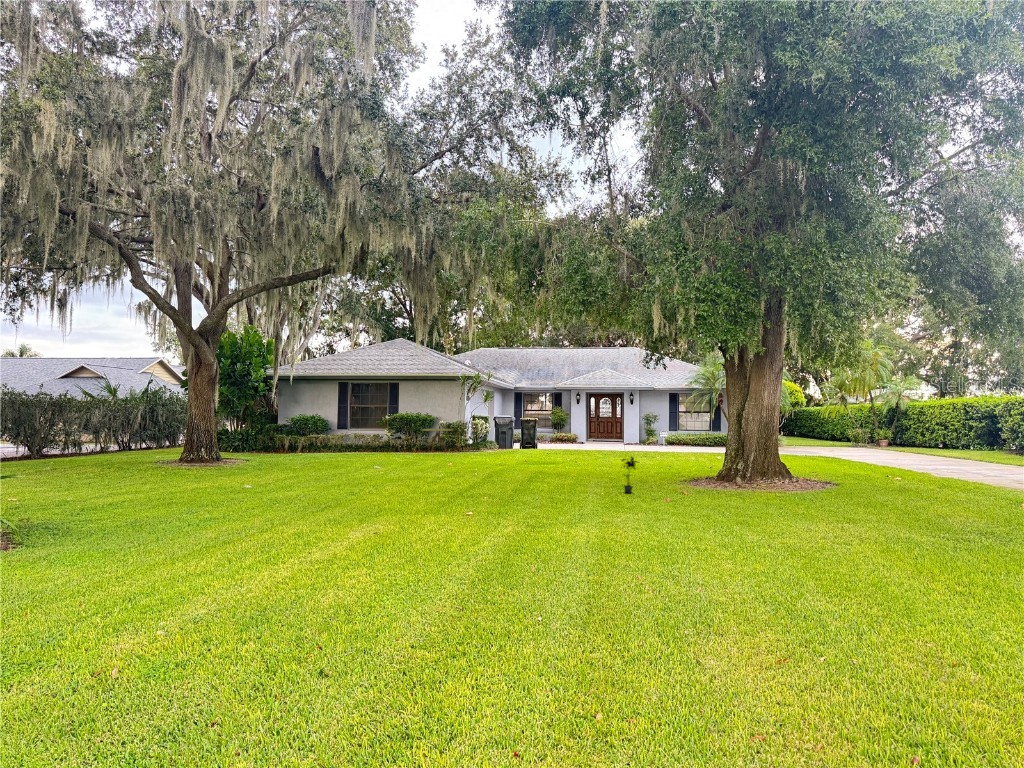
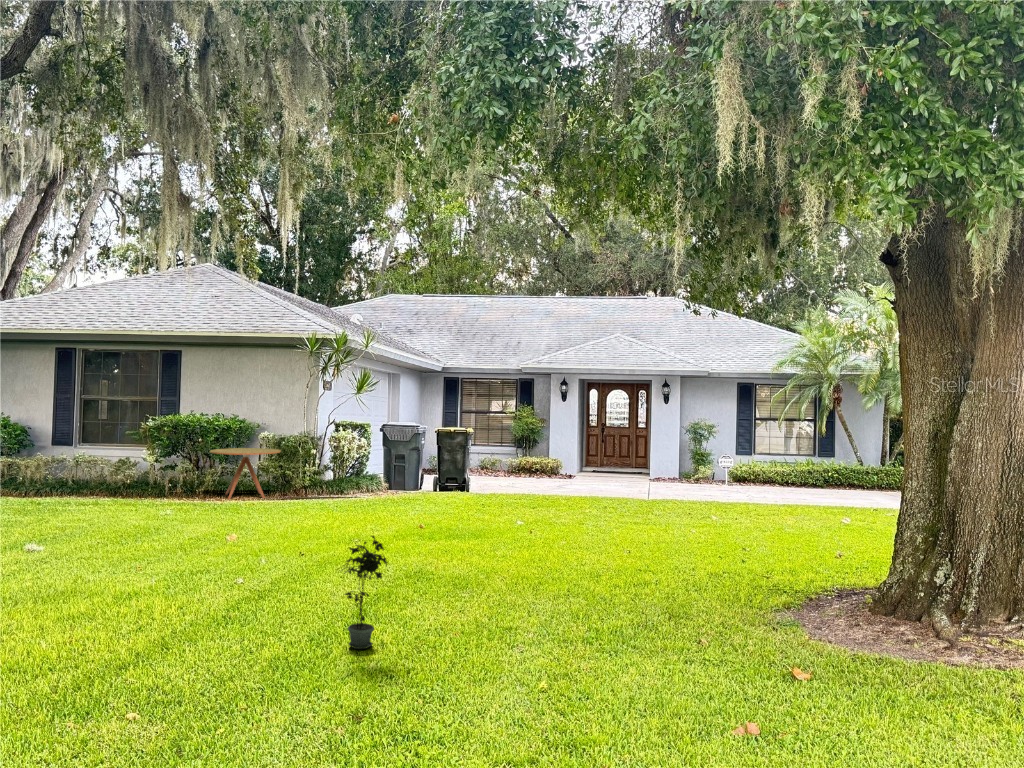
potted plant: present [622,457,638,493] -> present [345,536,387,649]

